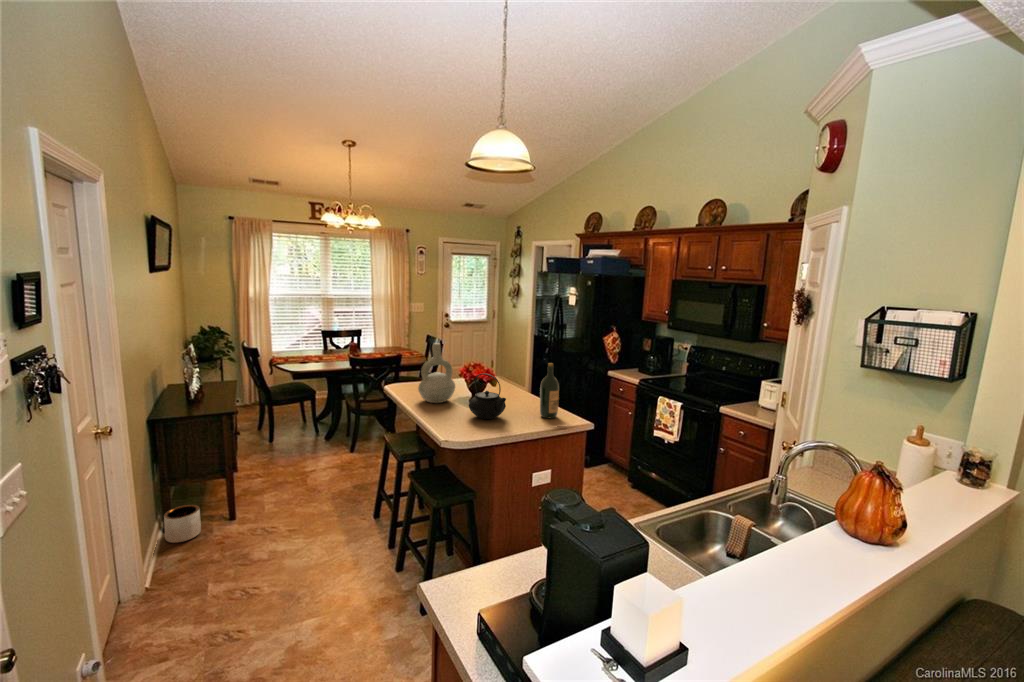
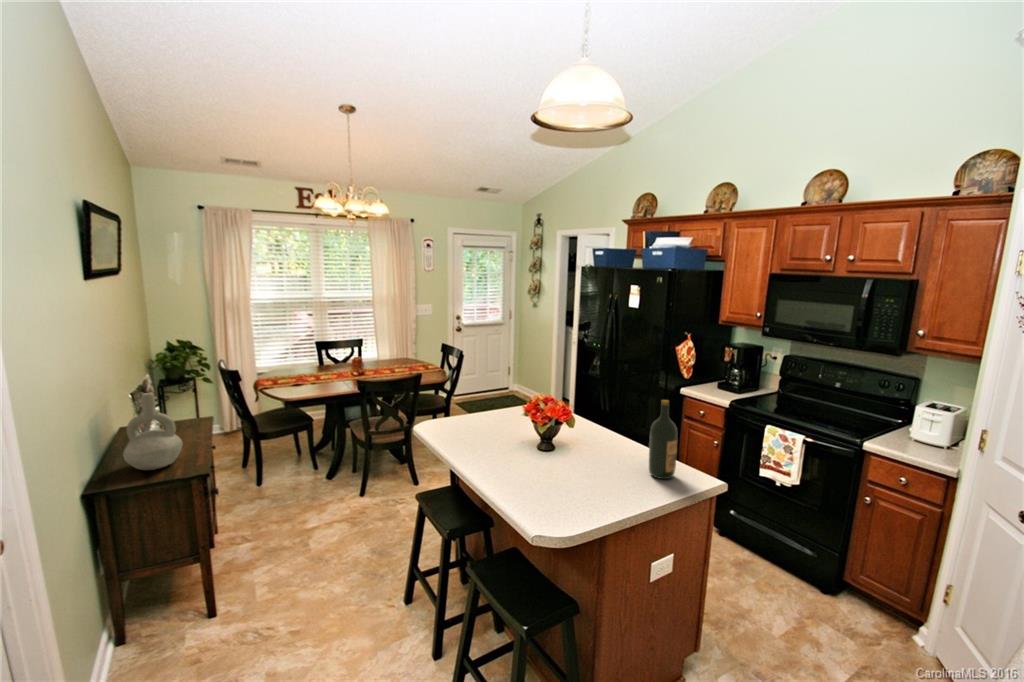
decorative vase: present [418,343,455,403] -> present [123,393,182,470]
teapot: present [469,373,506,419] -> none [552,419,613,486]
planter: present [164,505,201,543] -> none [114,603,168,663]

